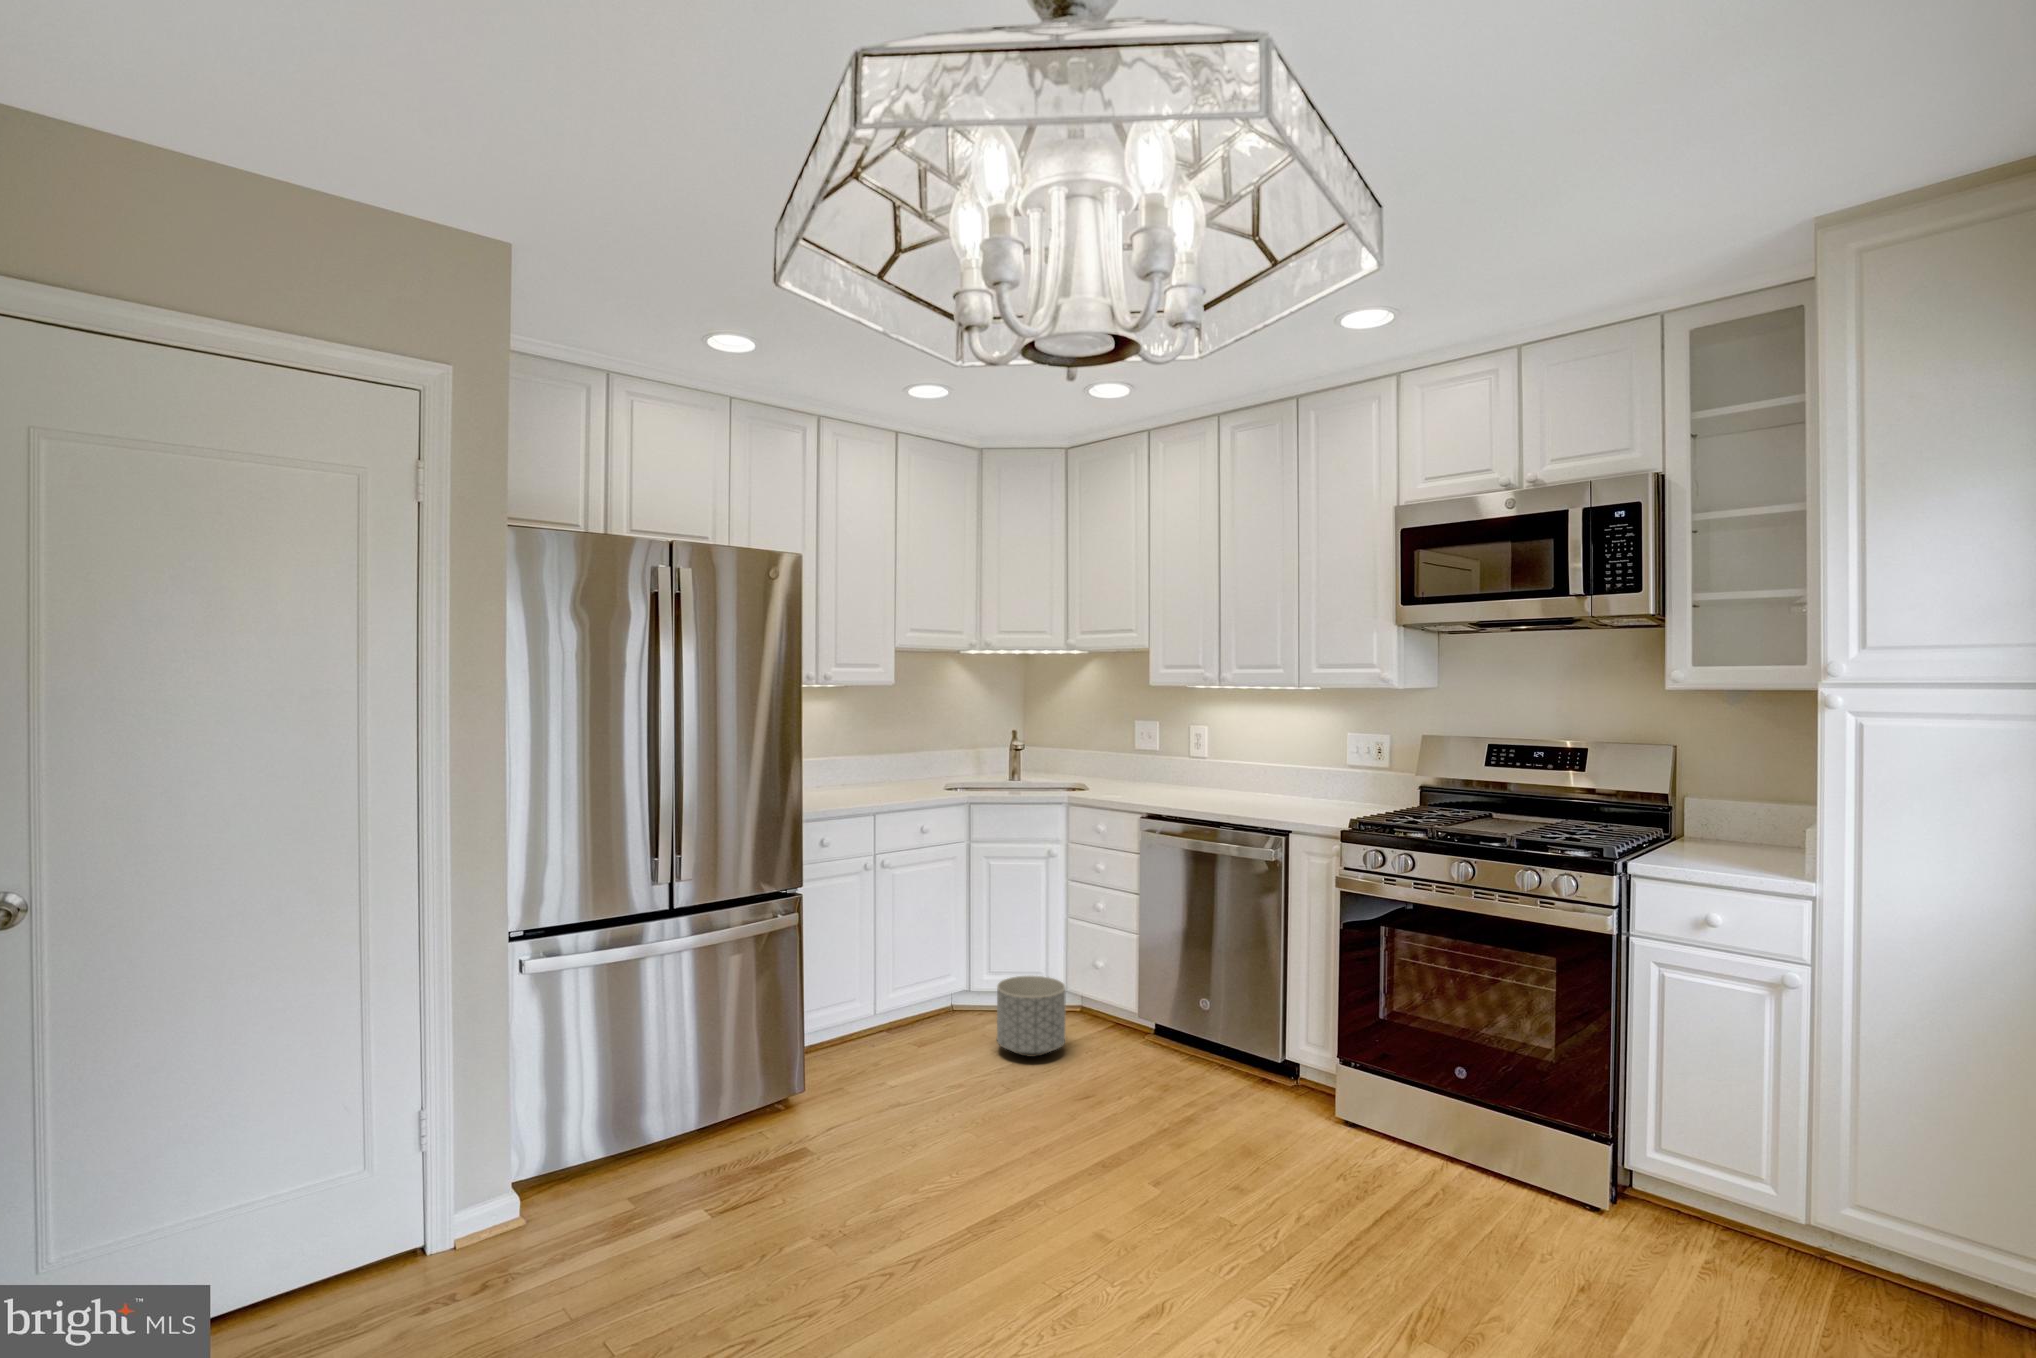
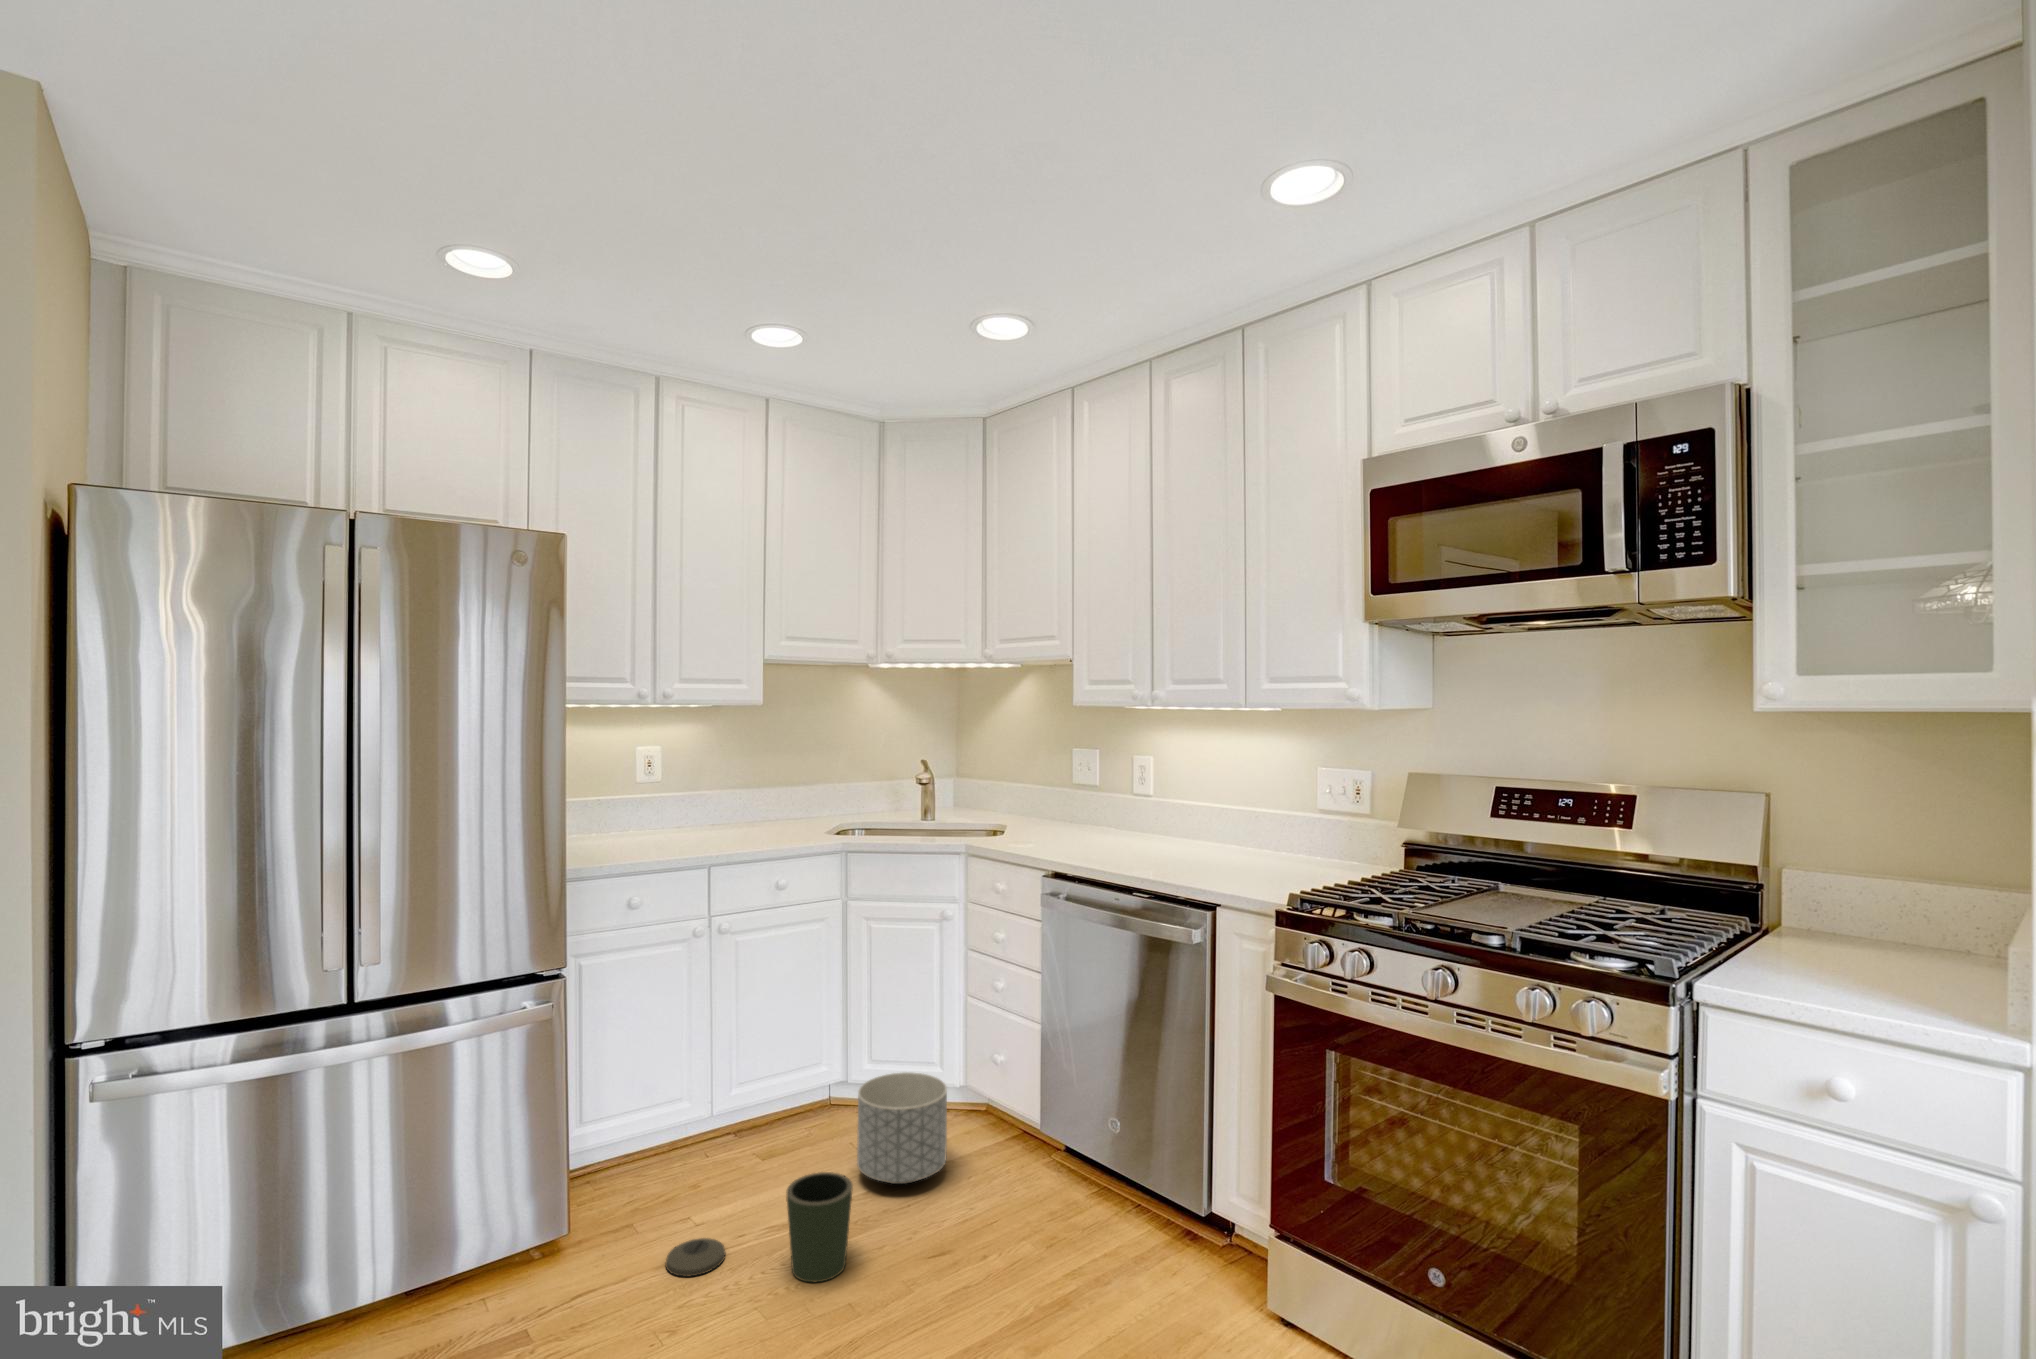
trash can: none [883,1038,1023,1113] -> present [666,1172,853,1282]

